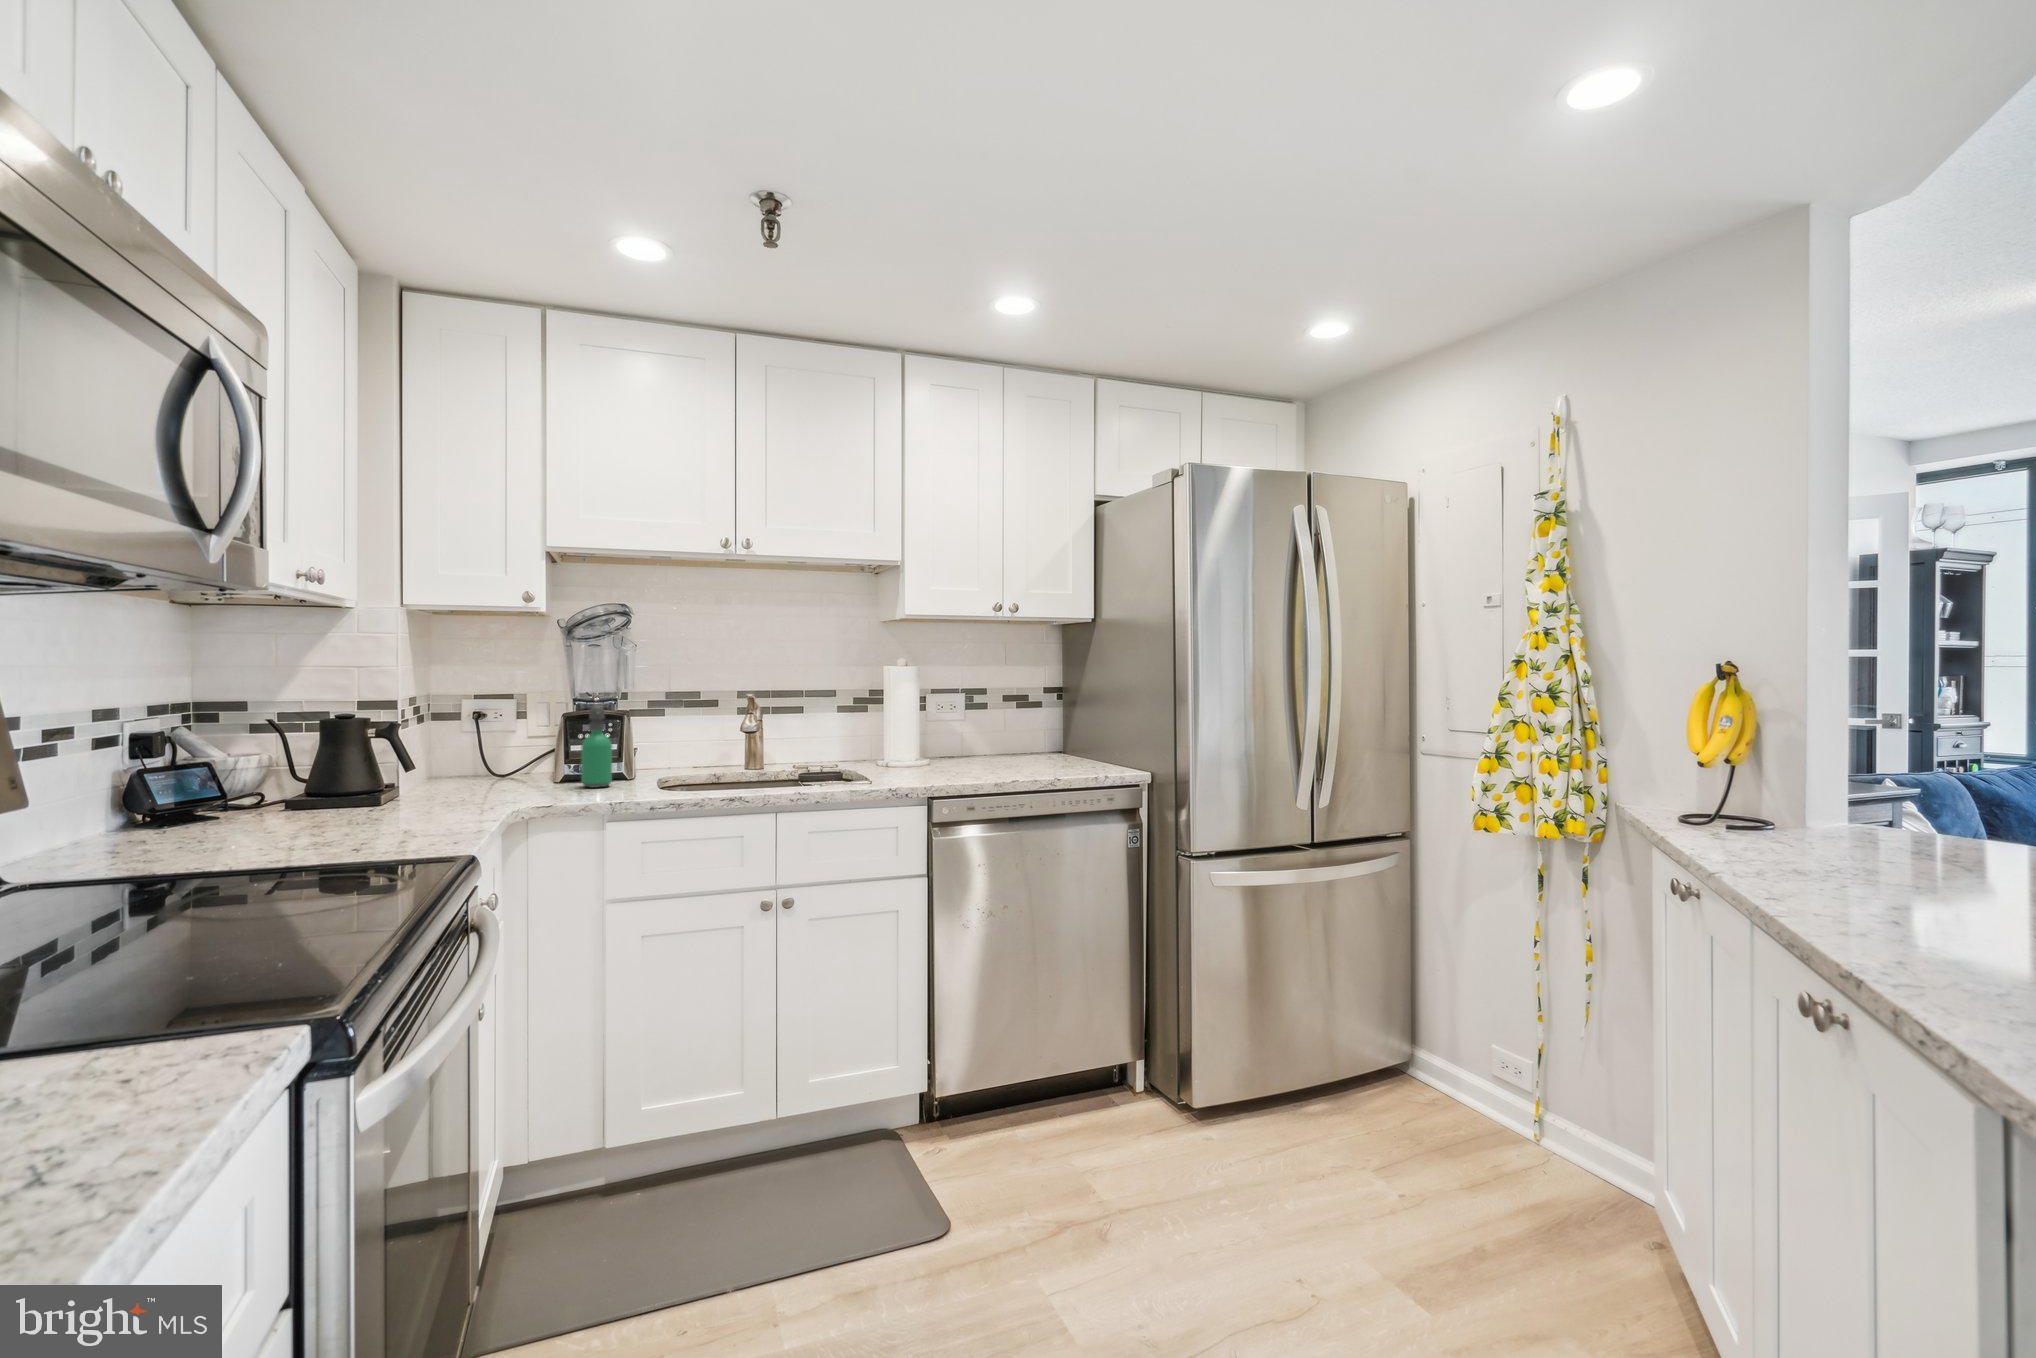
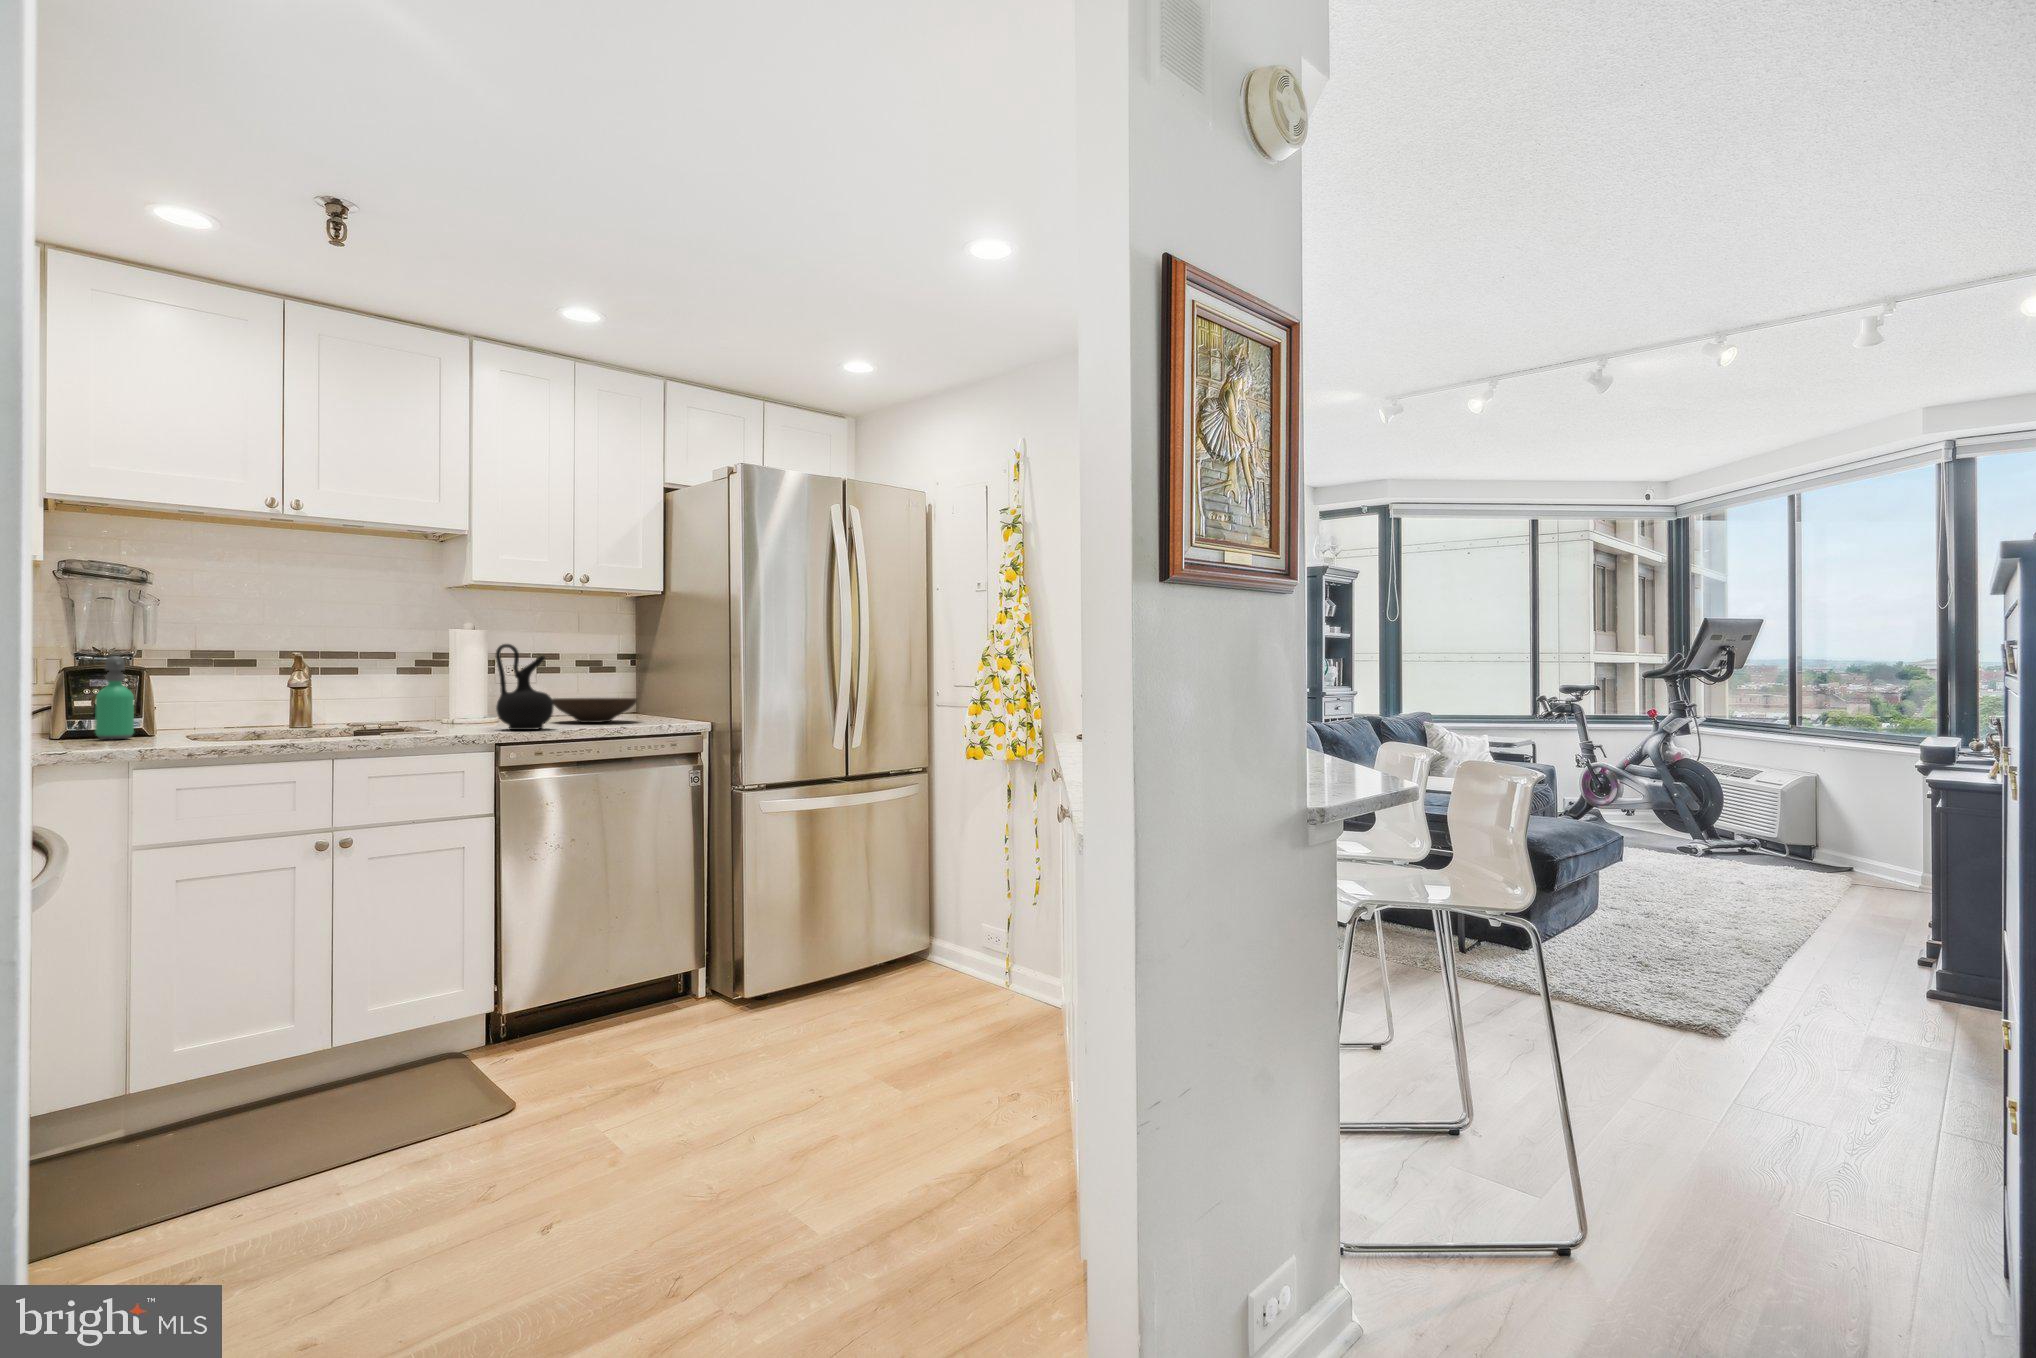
ceramic jug: none [929,684,985,779] -> present [496,644,554,730]
wooden bowl: none [980,735,1067,765] -> present [552,698,637,723]

